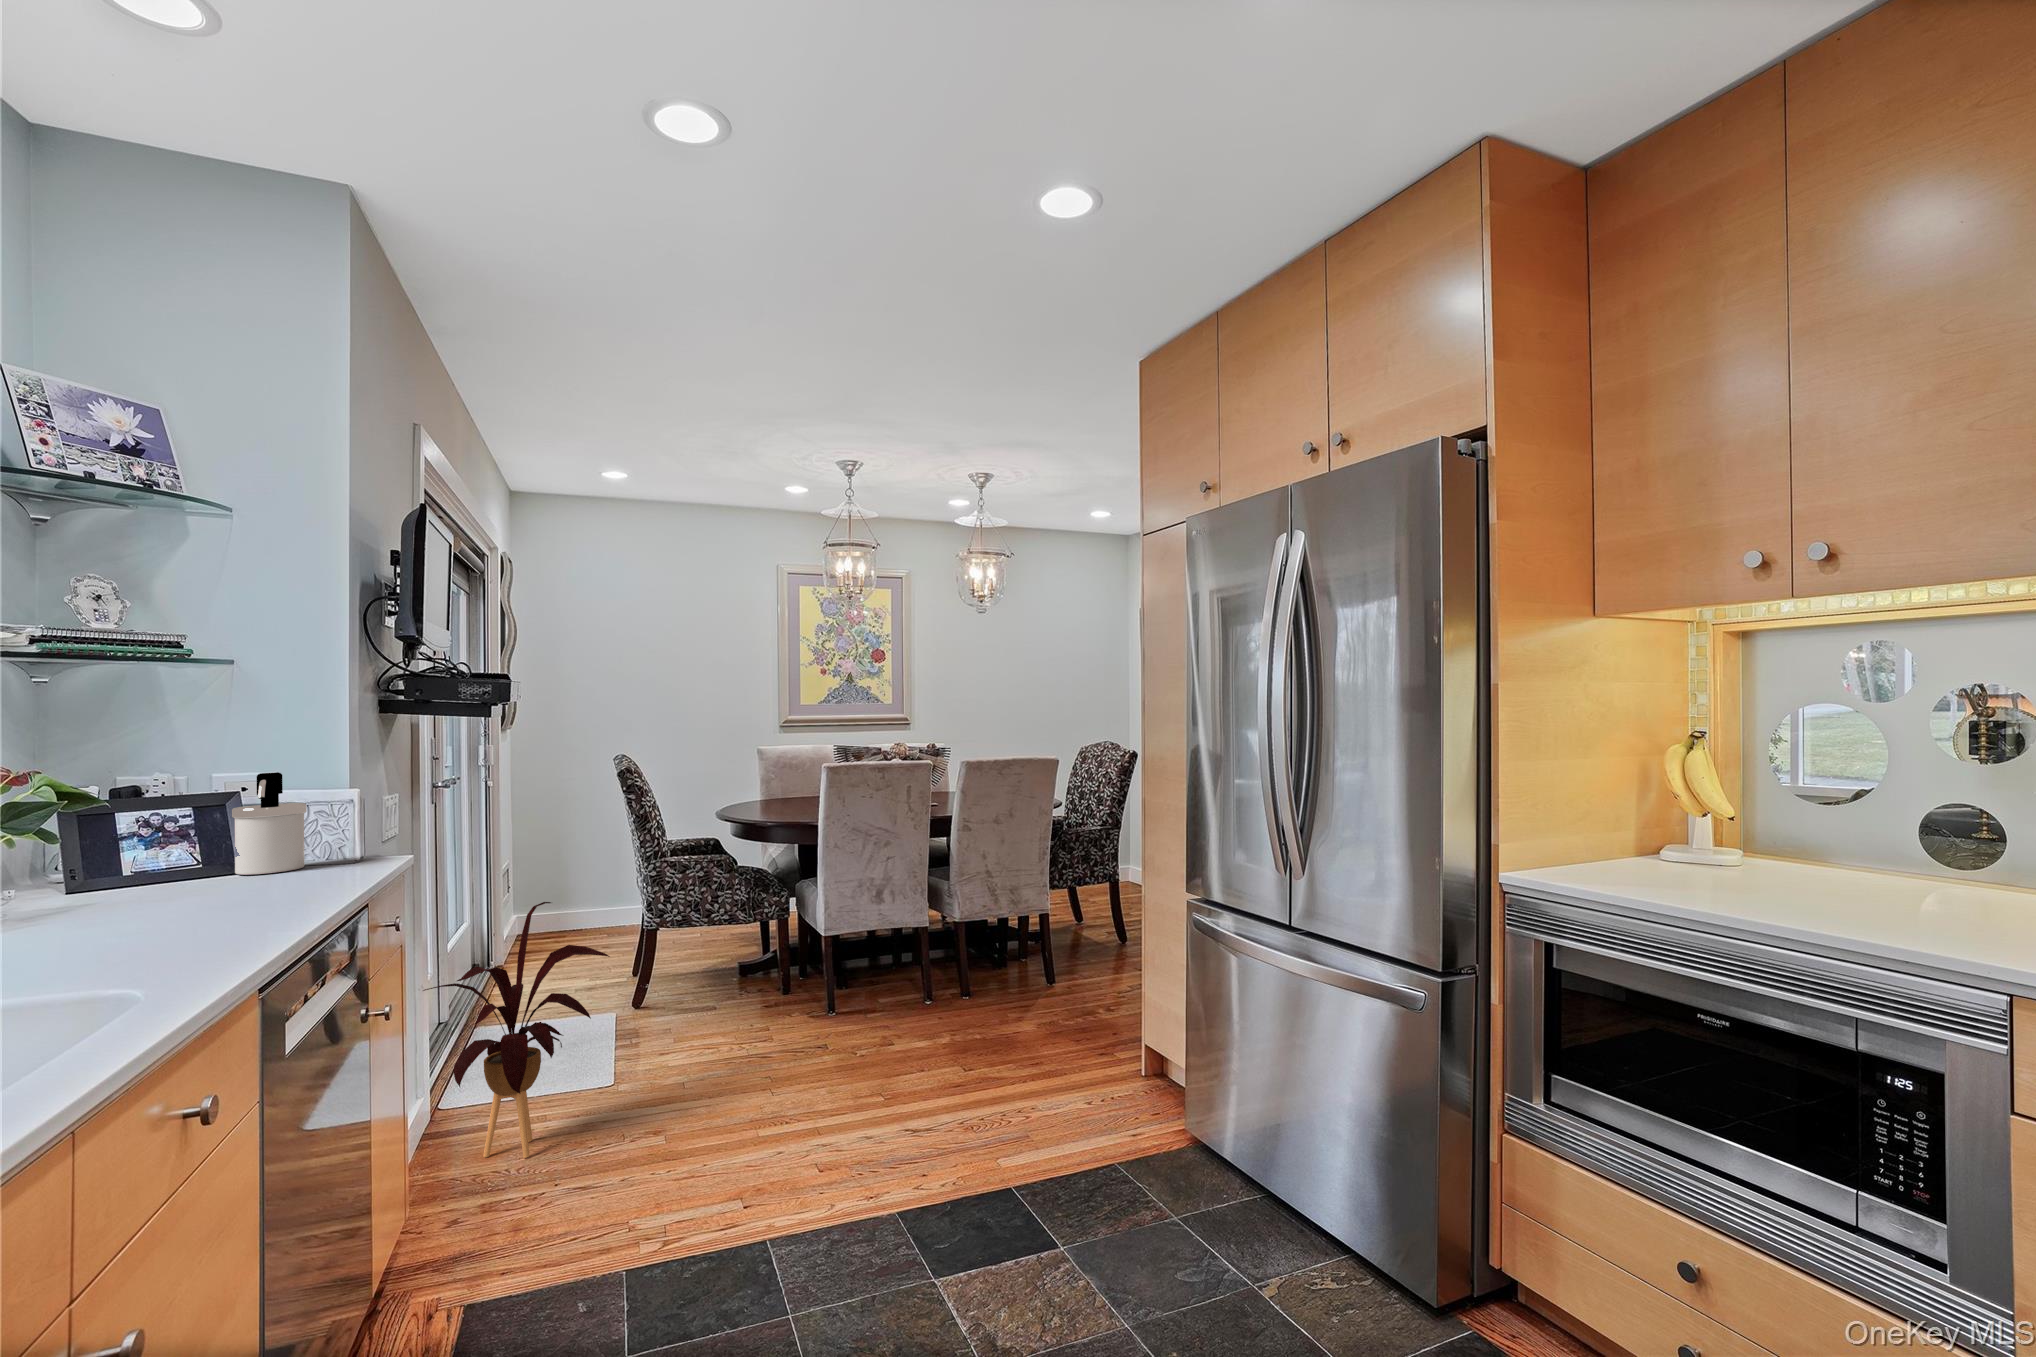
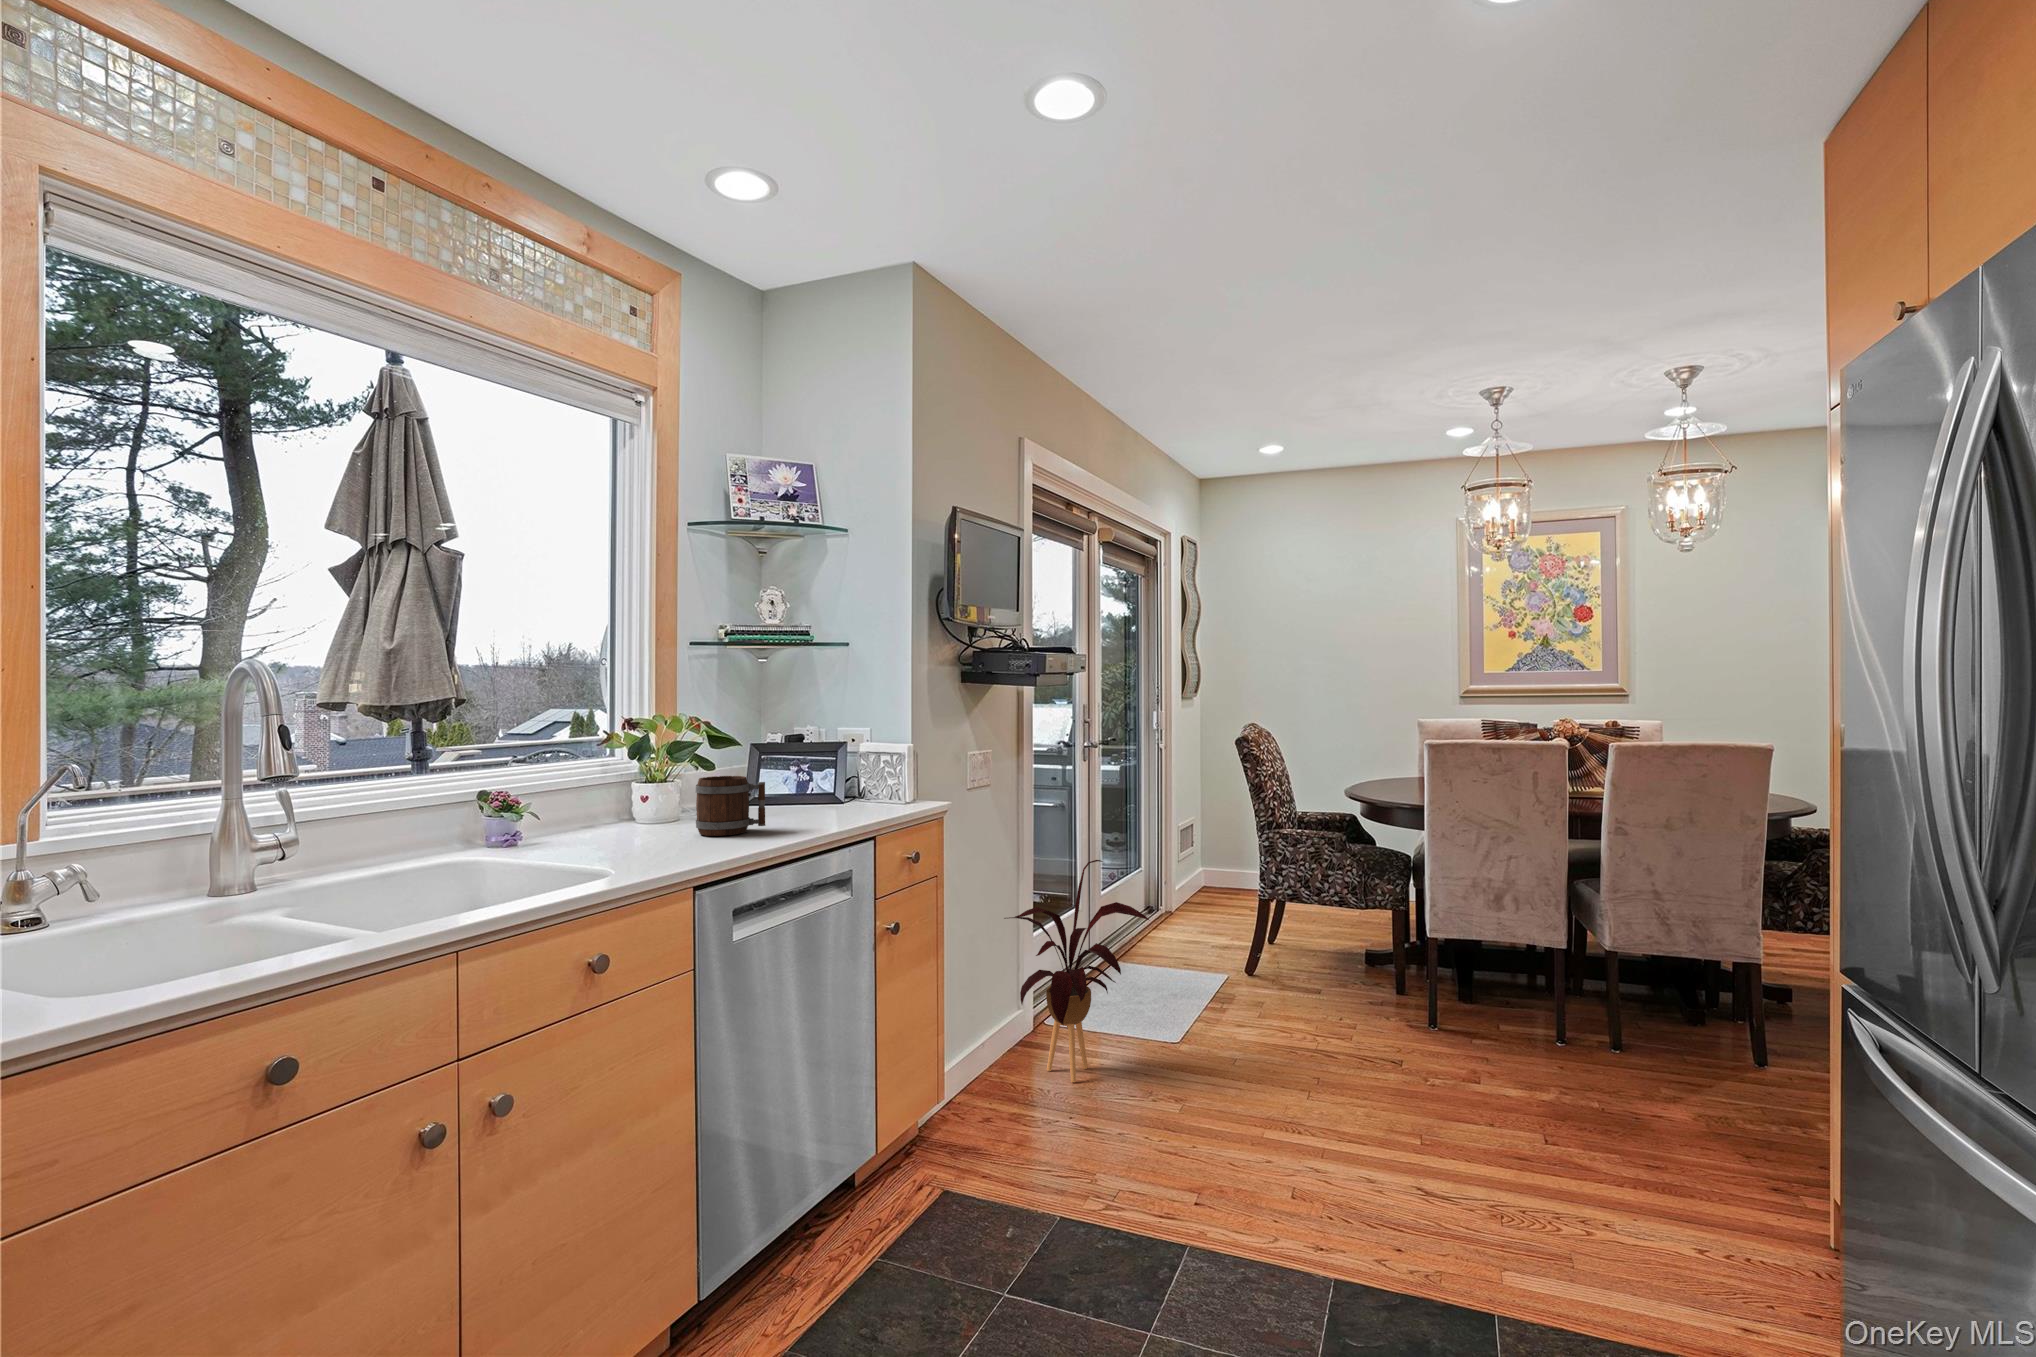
soap dispenser: present [232,772,307,875] -> none [811,737,857,814]
mug: none [102,826,224,913] -> present [696,776,765,836]

